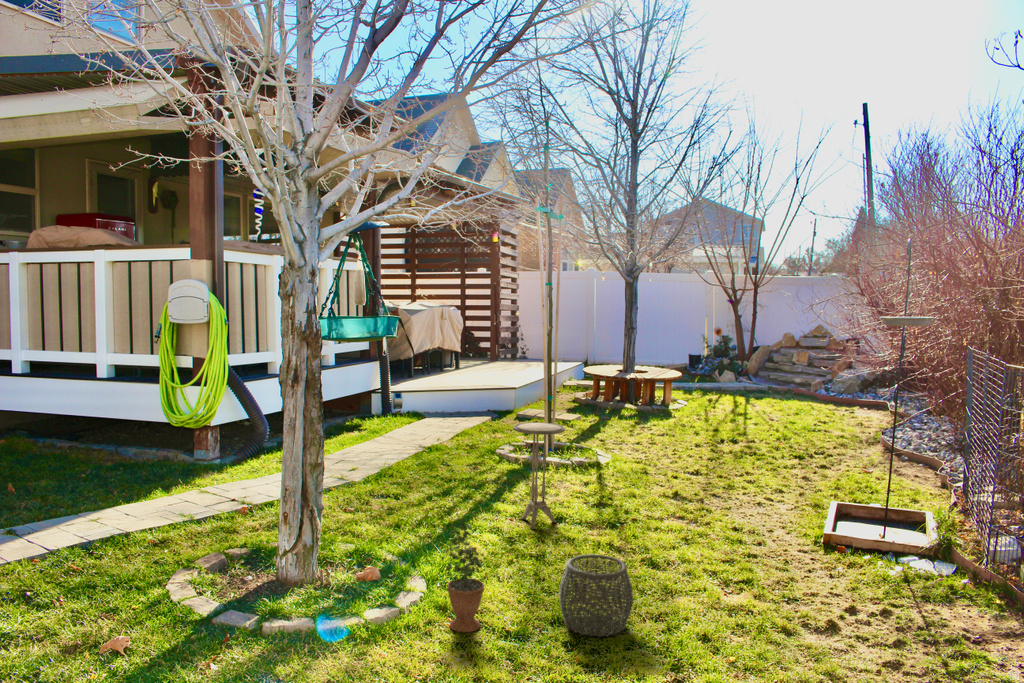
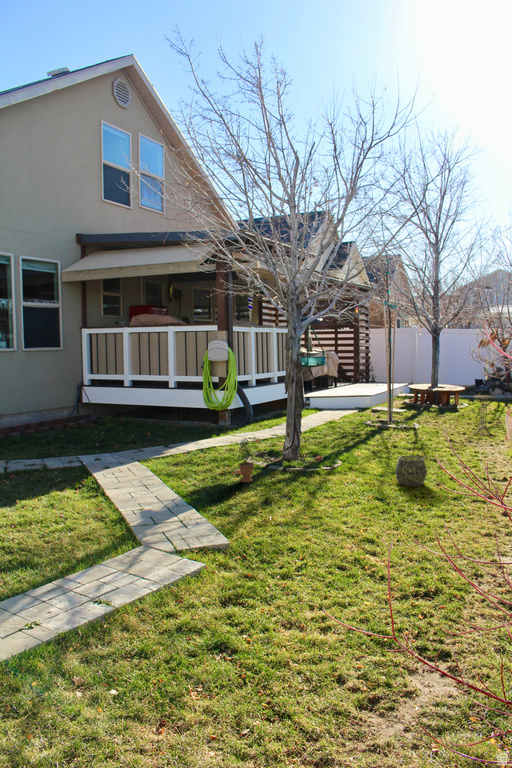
side table: present [513,422,565,529] -> present [474,395,495,436]
potted plant: present [442,520,484,632] -> present [238,439,254,482]

